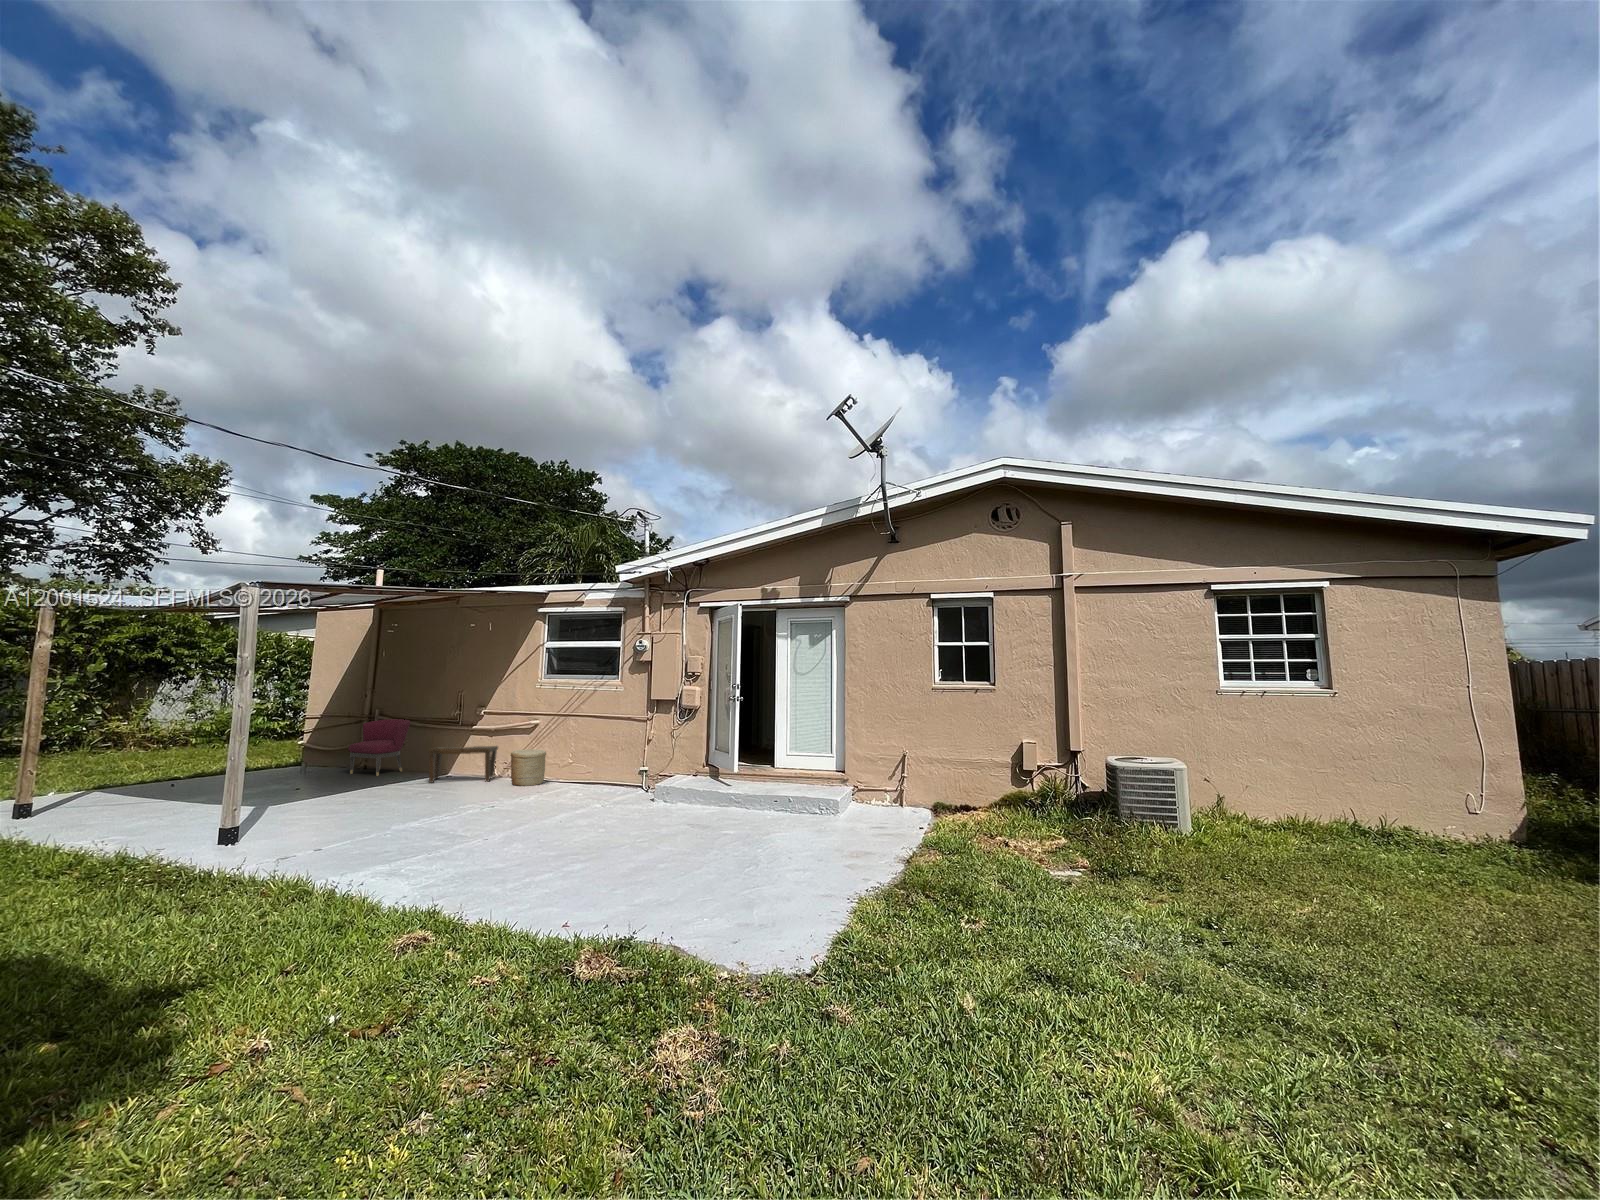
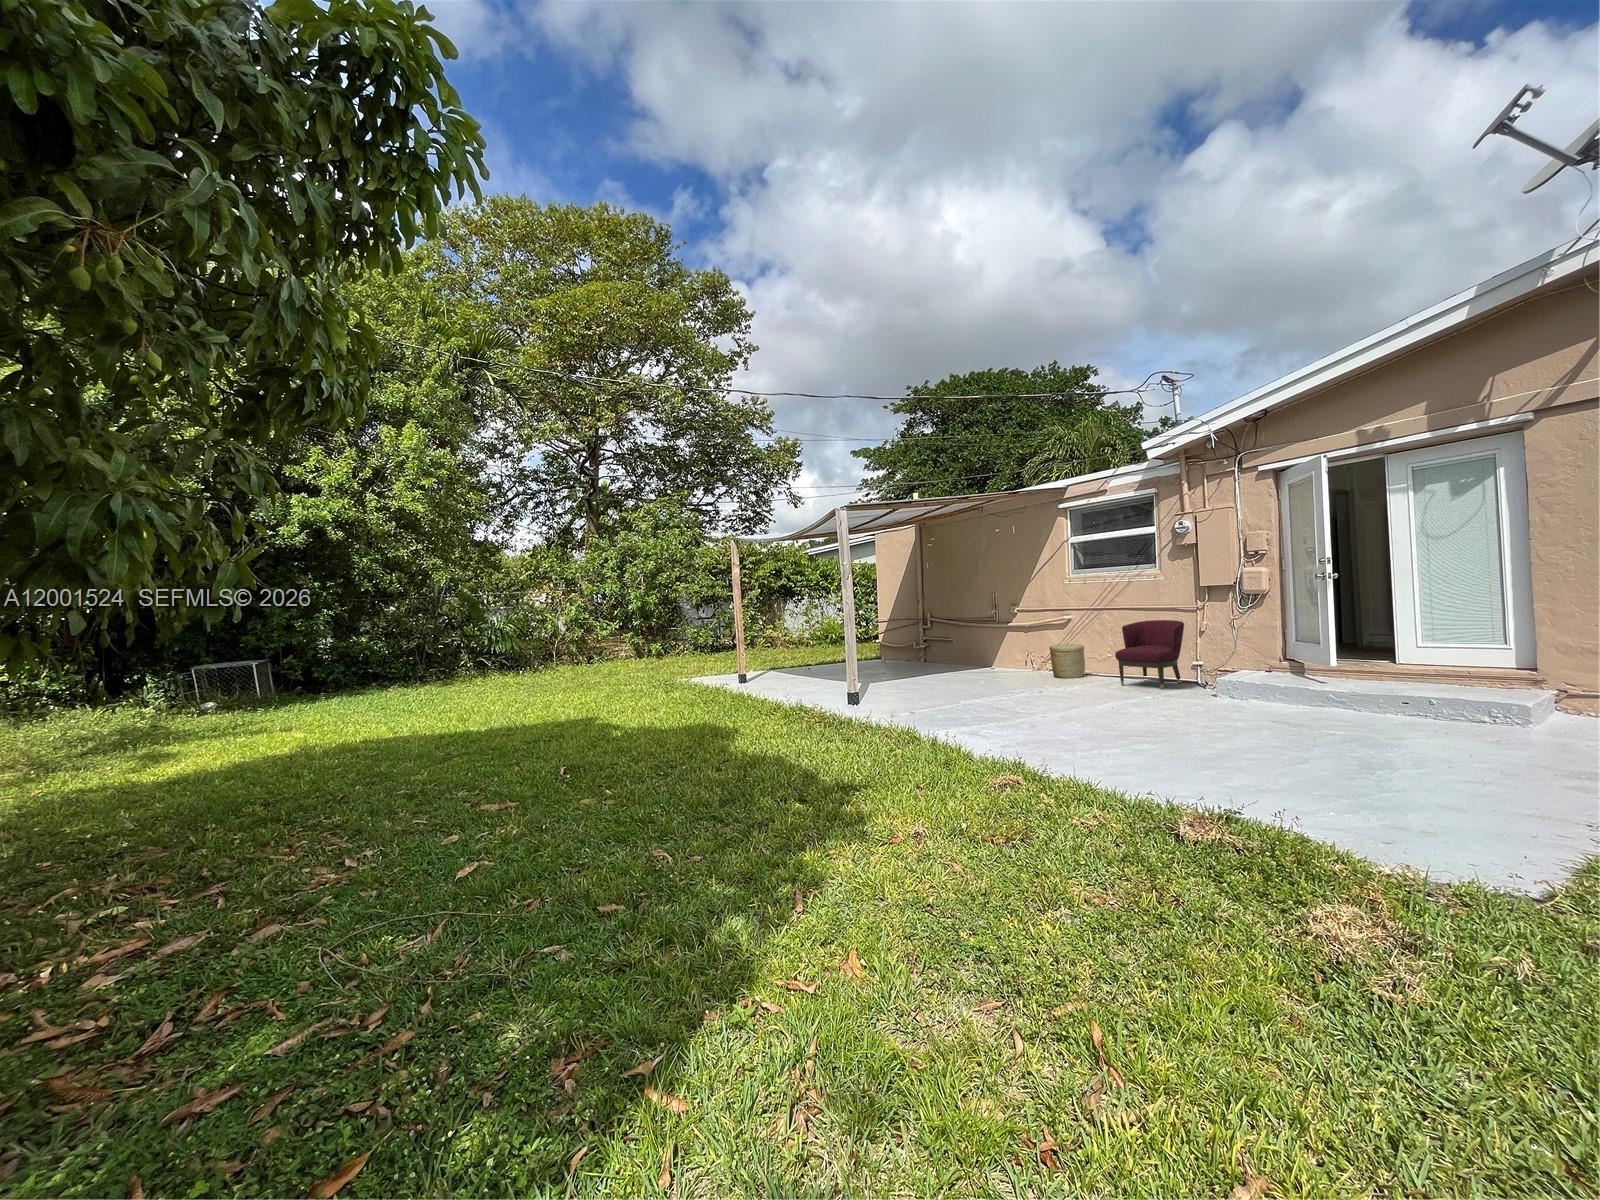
chair: present [349,719,411,776] -> present [1115,620,1184,689]
bench: present [429,746,498,783] -> none [976,641,1035,674]

